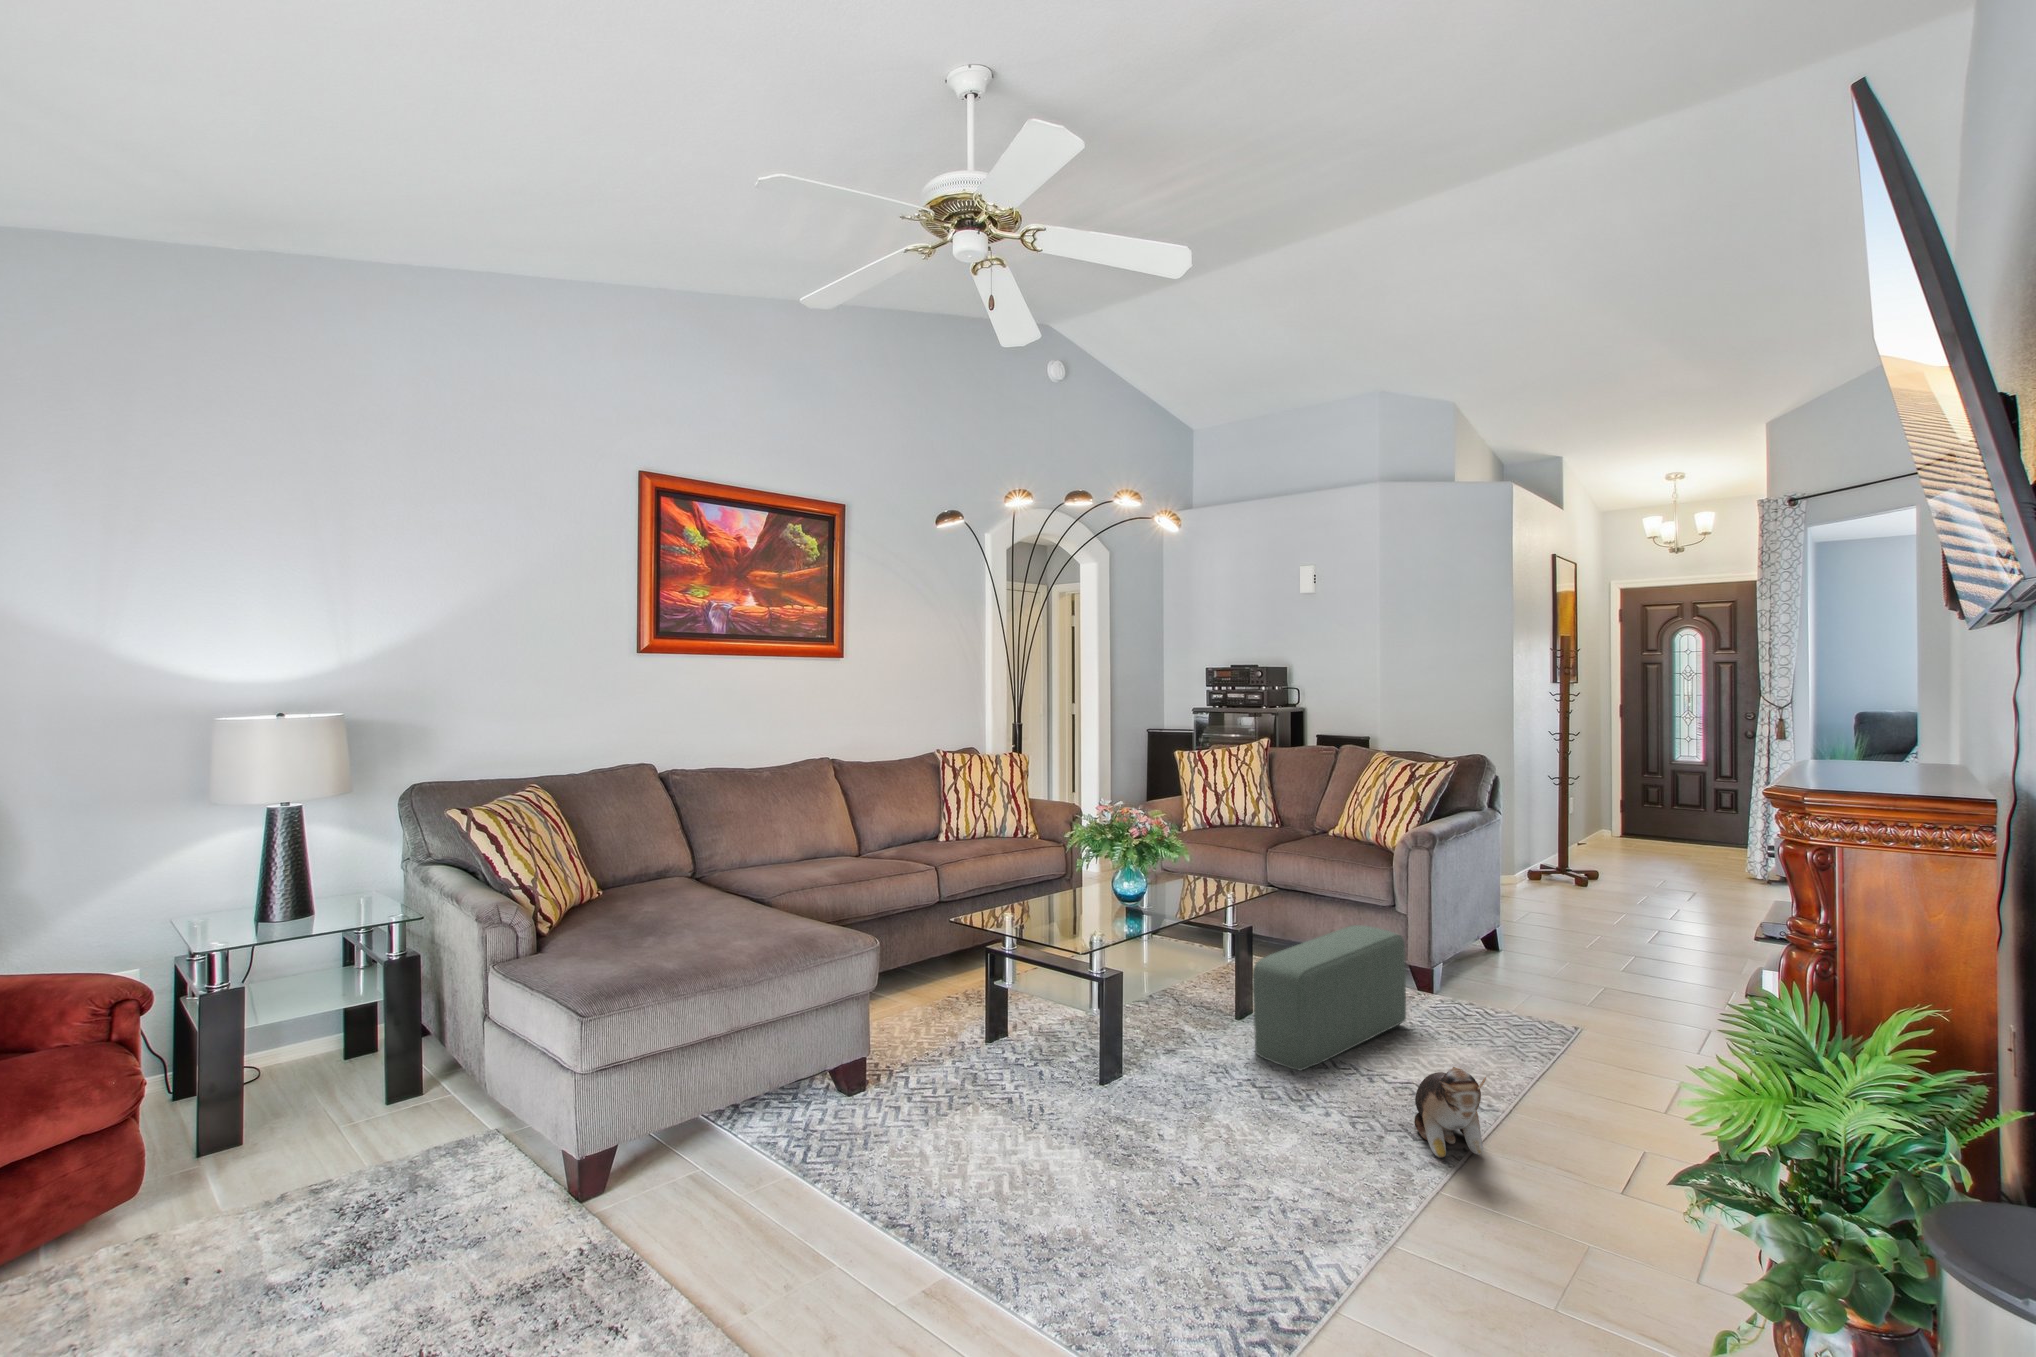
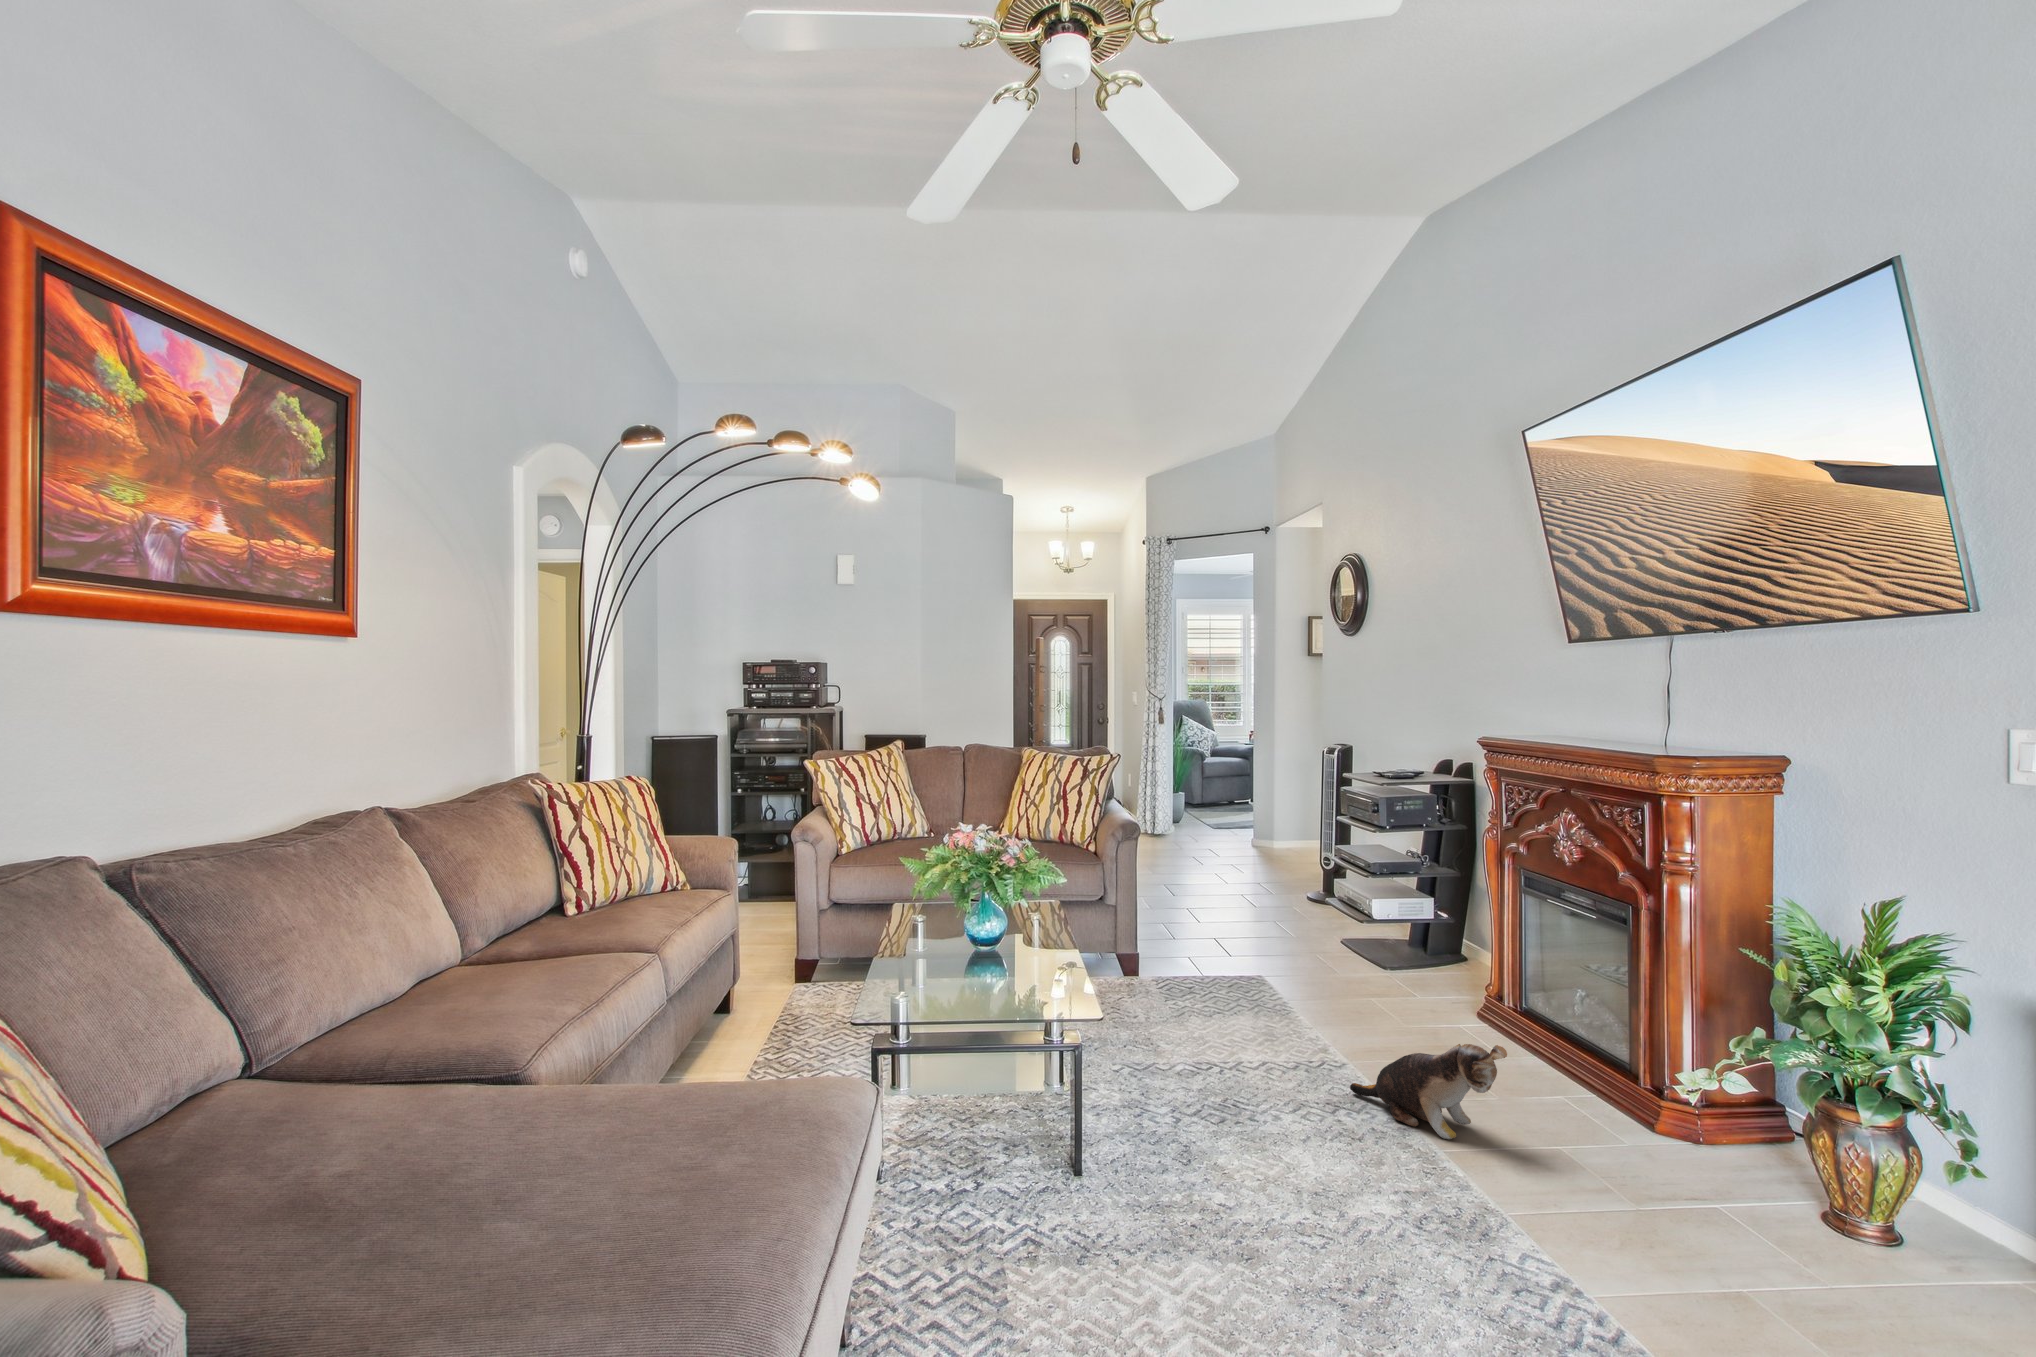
pouf: present [1253,925,1406,1070] -> none [1156,925,1227,1099]

